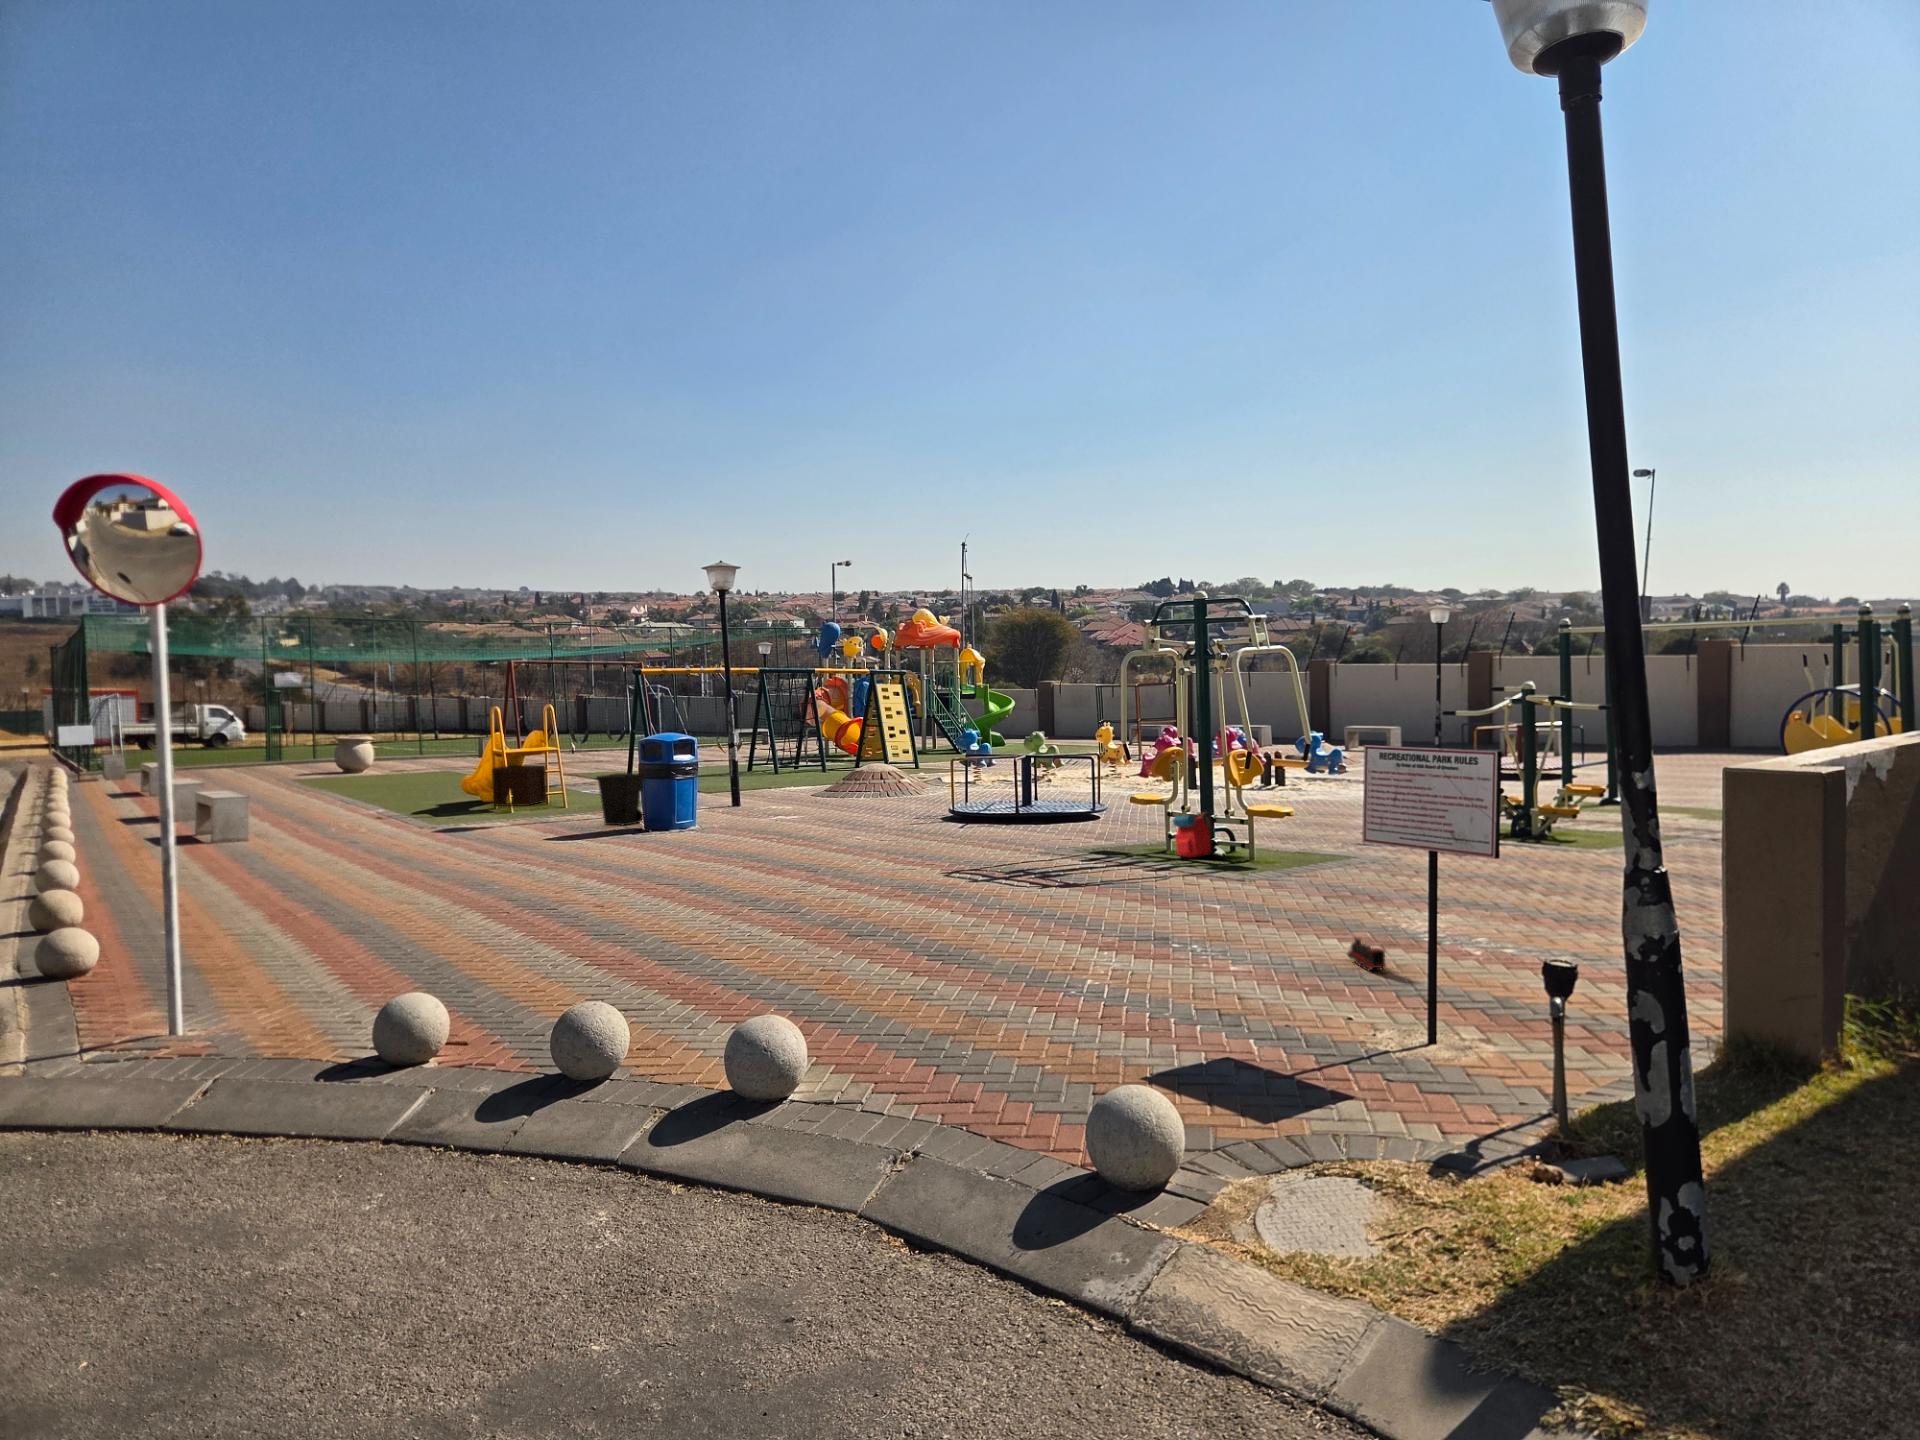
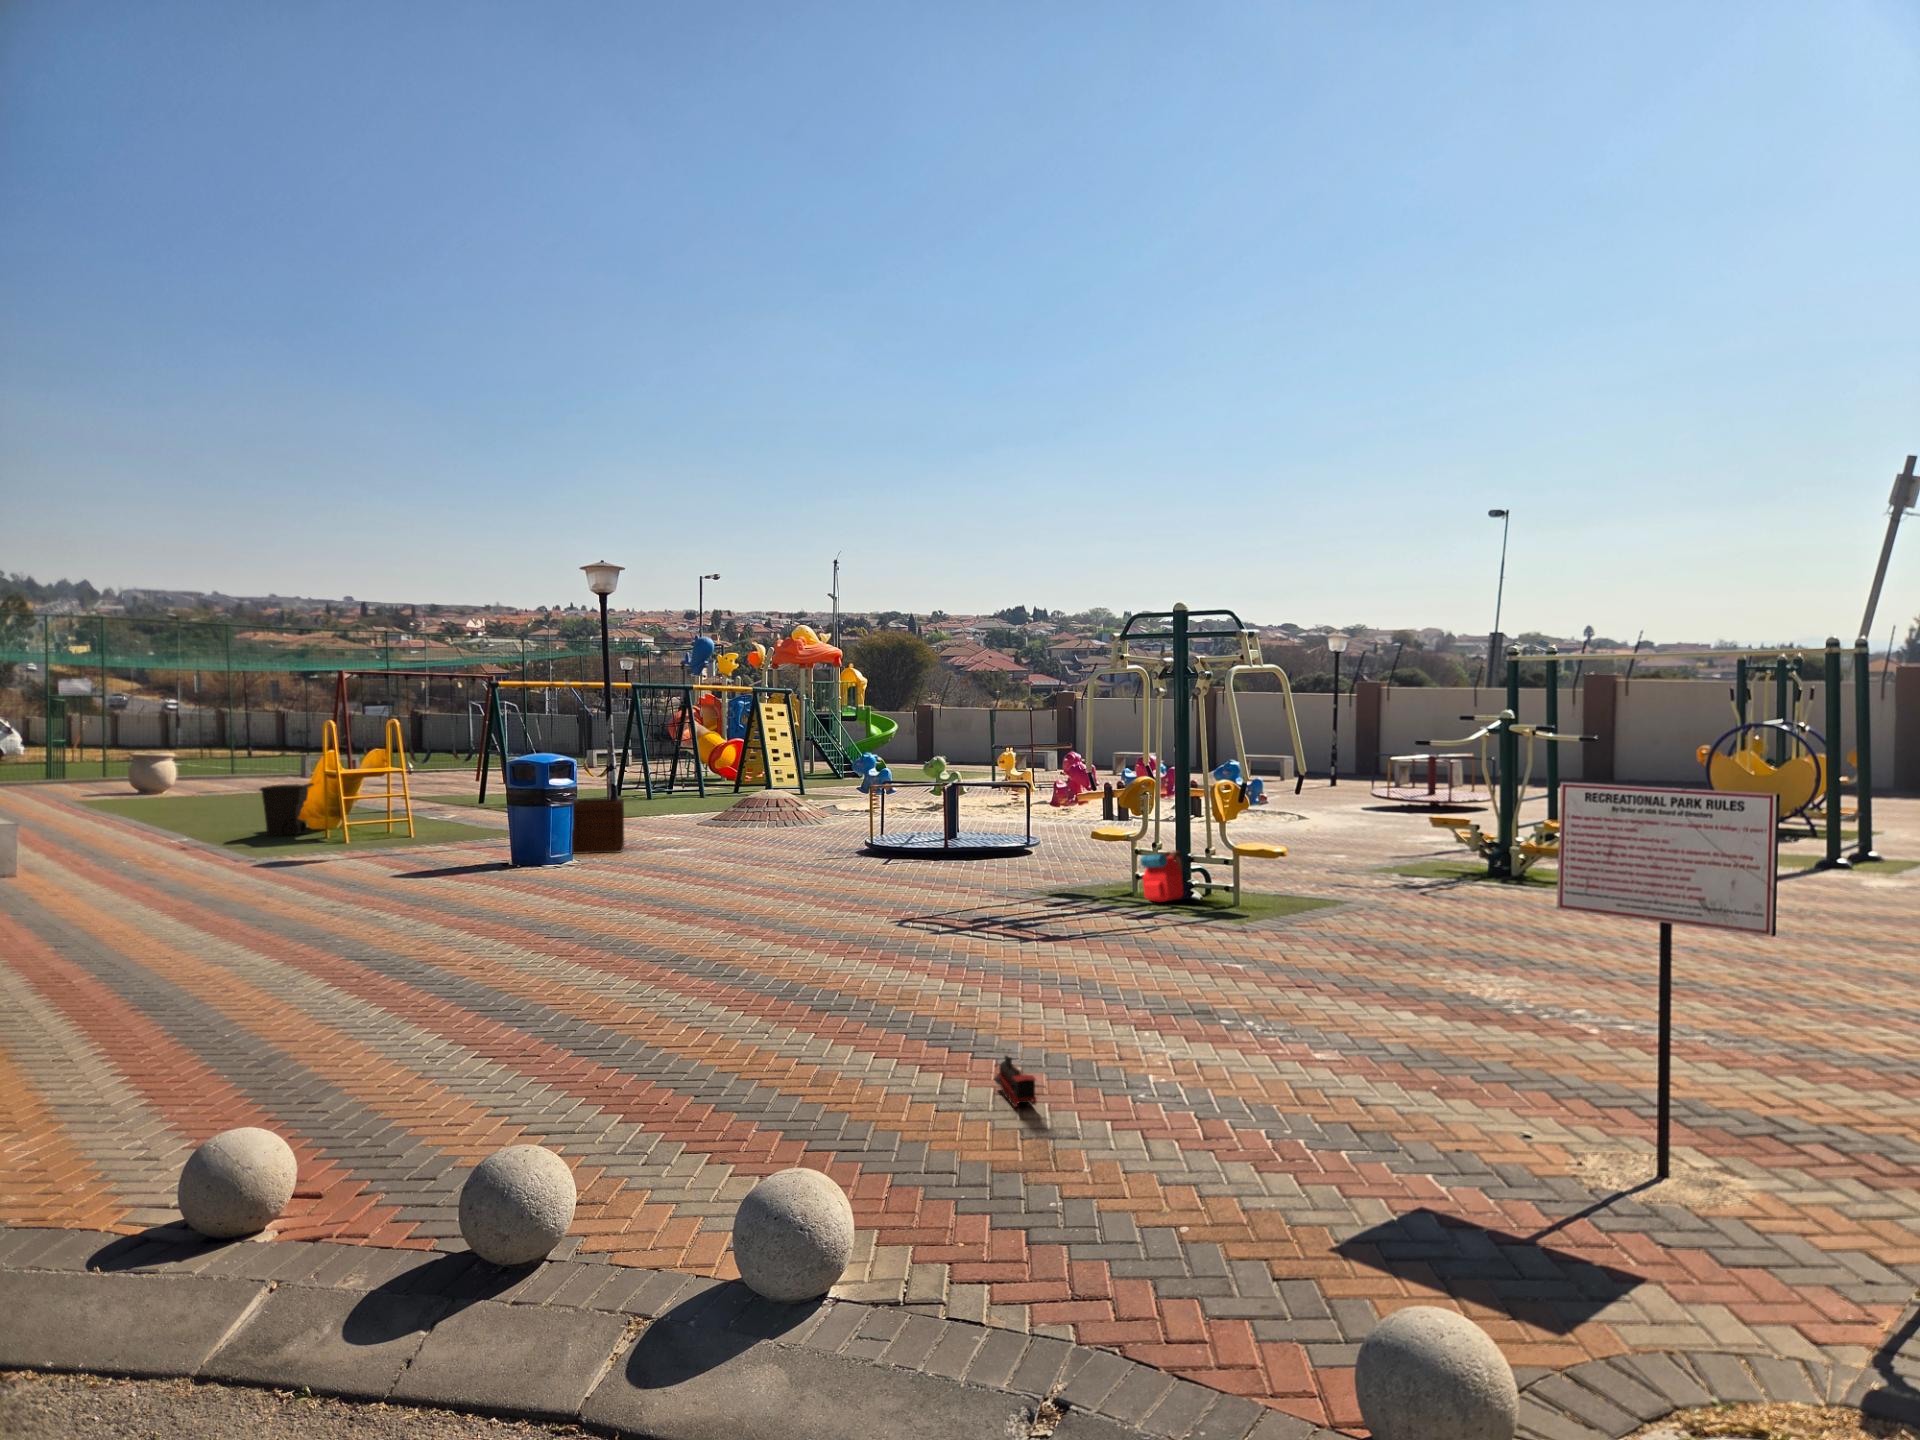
wooden crate: present [492,765,547,806] -> present [572,799,624,854]
trash can: present [595,772,649,825] -> present [260,783,314,836]
toy train: present [1347,938,1386,970] -> present [995,1056,1036,1107]

